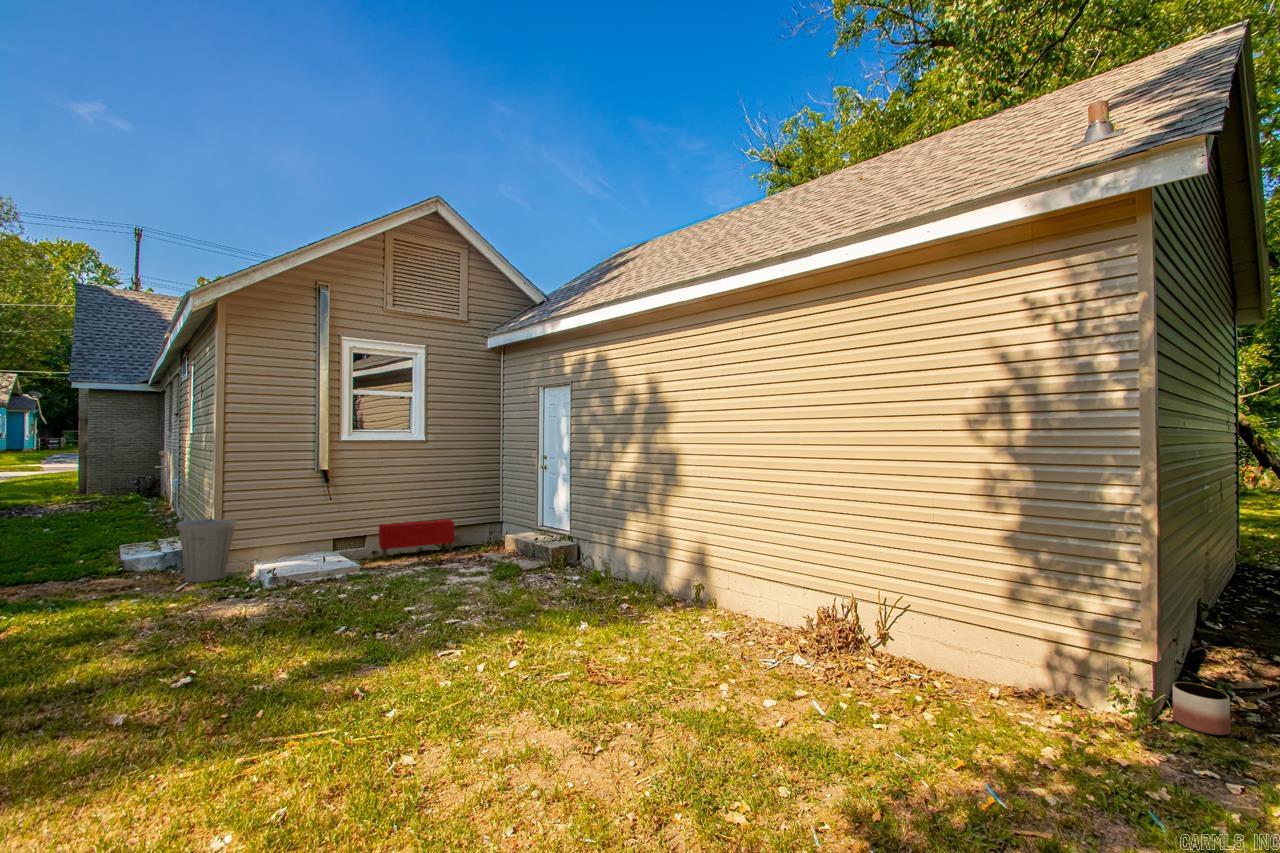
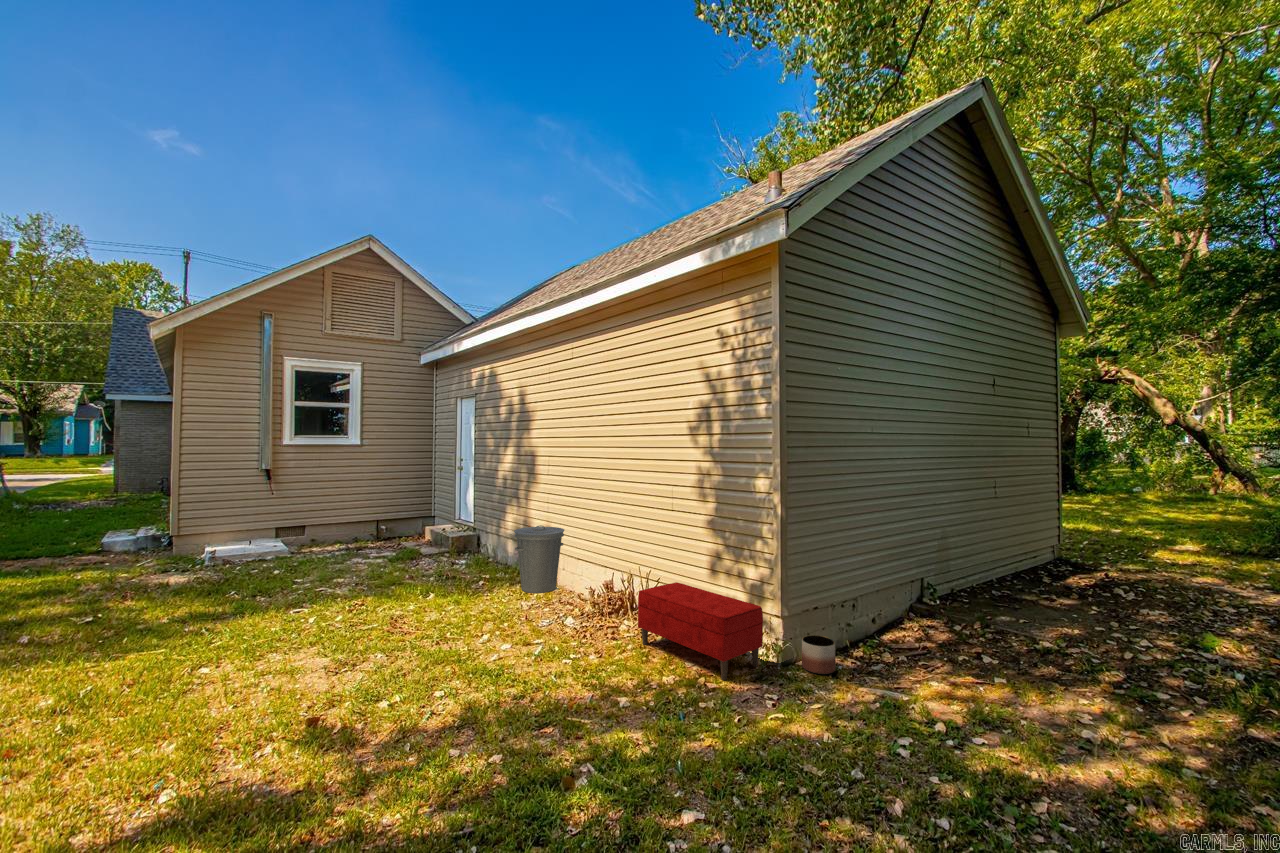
trash can: present [177,517,237,582] -> present [514,525,564,593]
bench: present [379,519,454,560] -> present [638,582,763,680]

